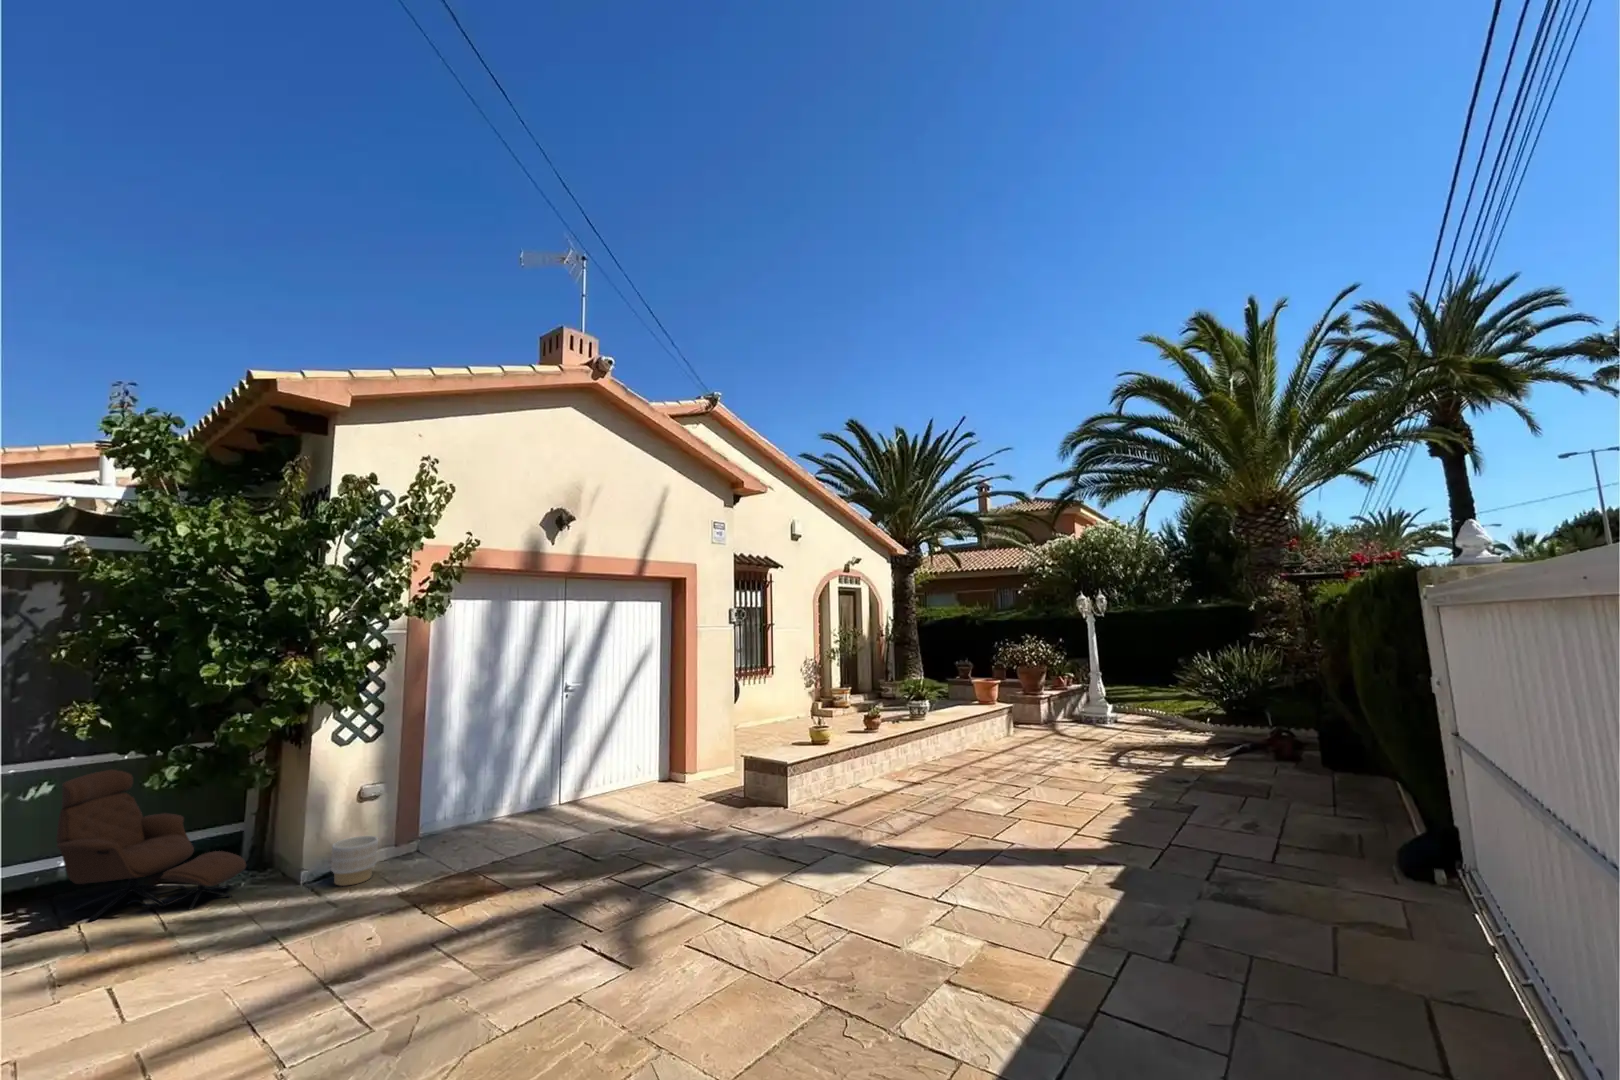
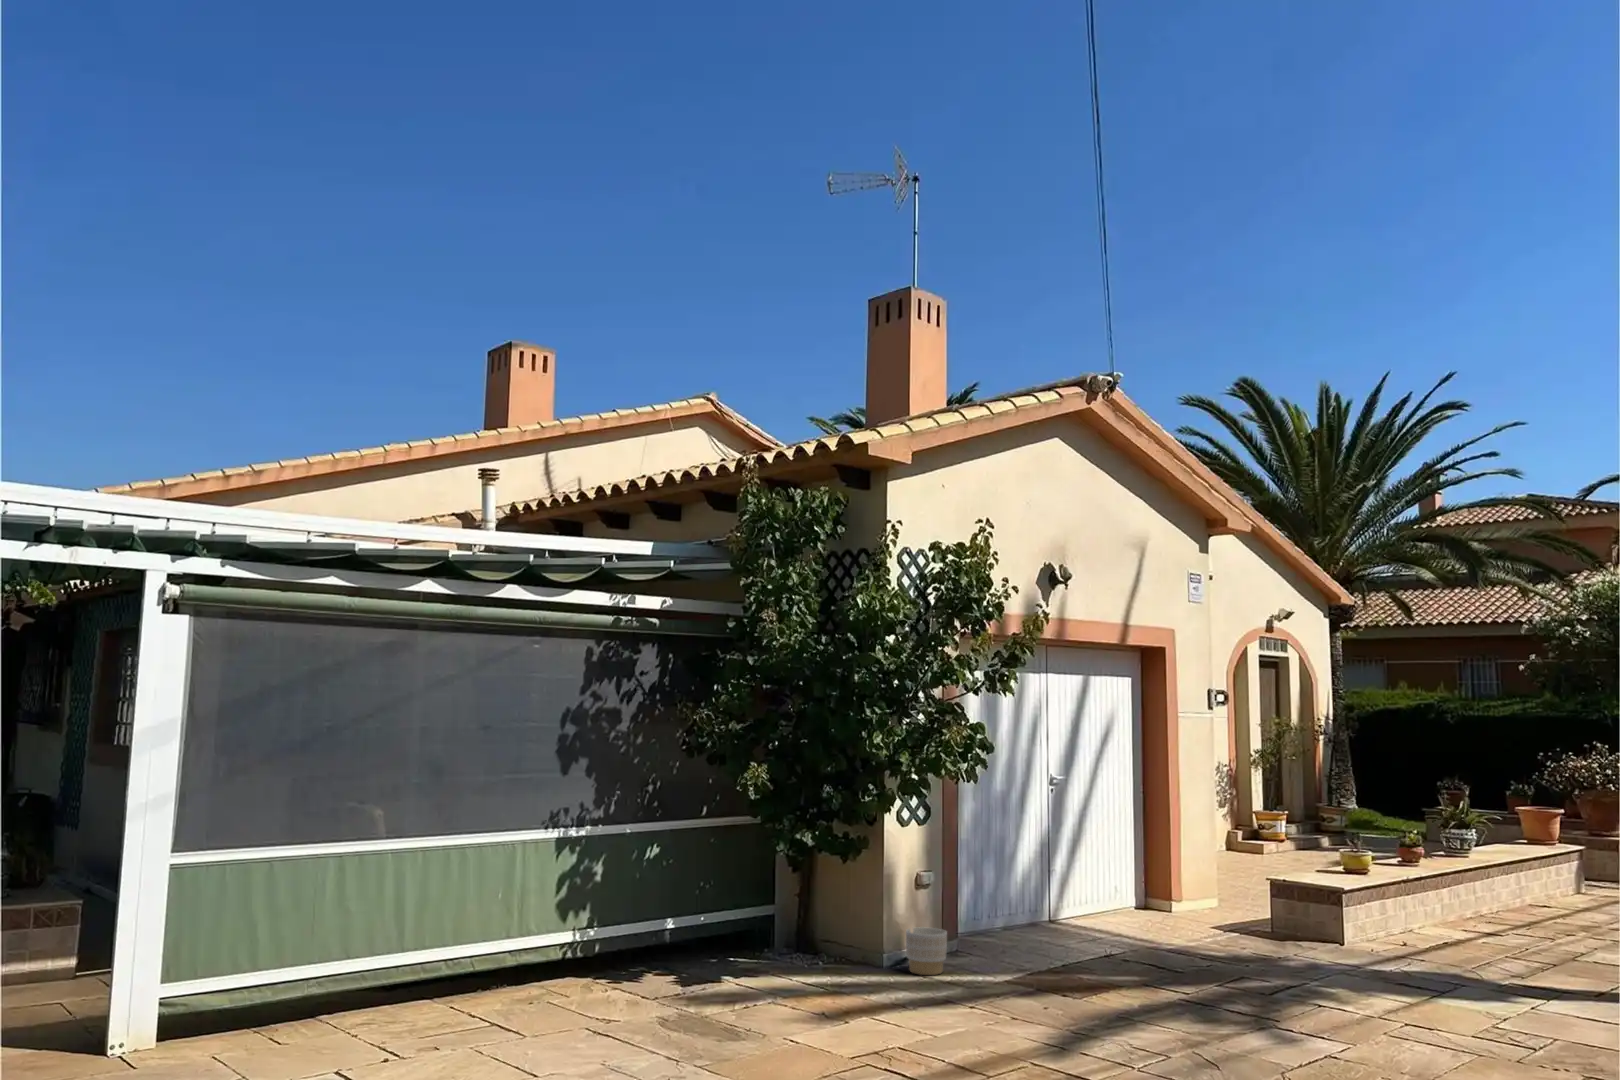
lounge chair: present [56,769,246,920] -> none [685,839,826,981]

